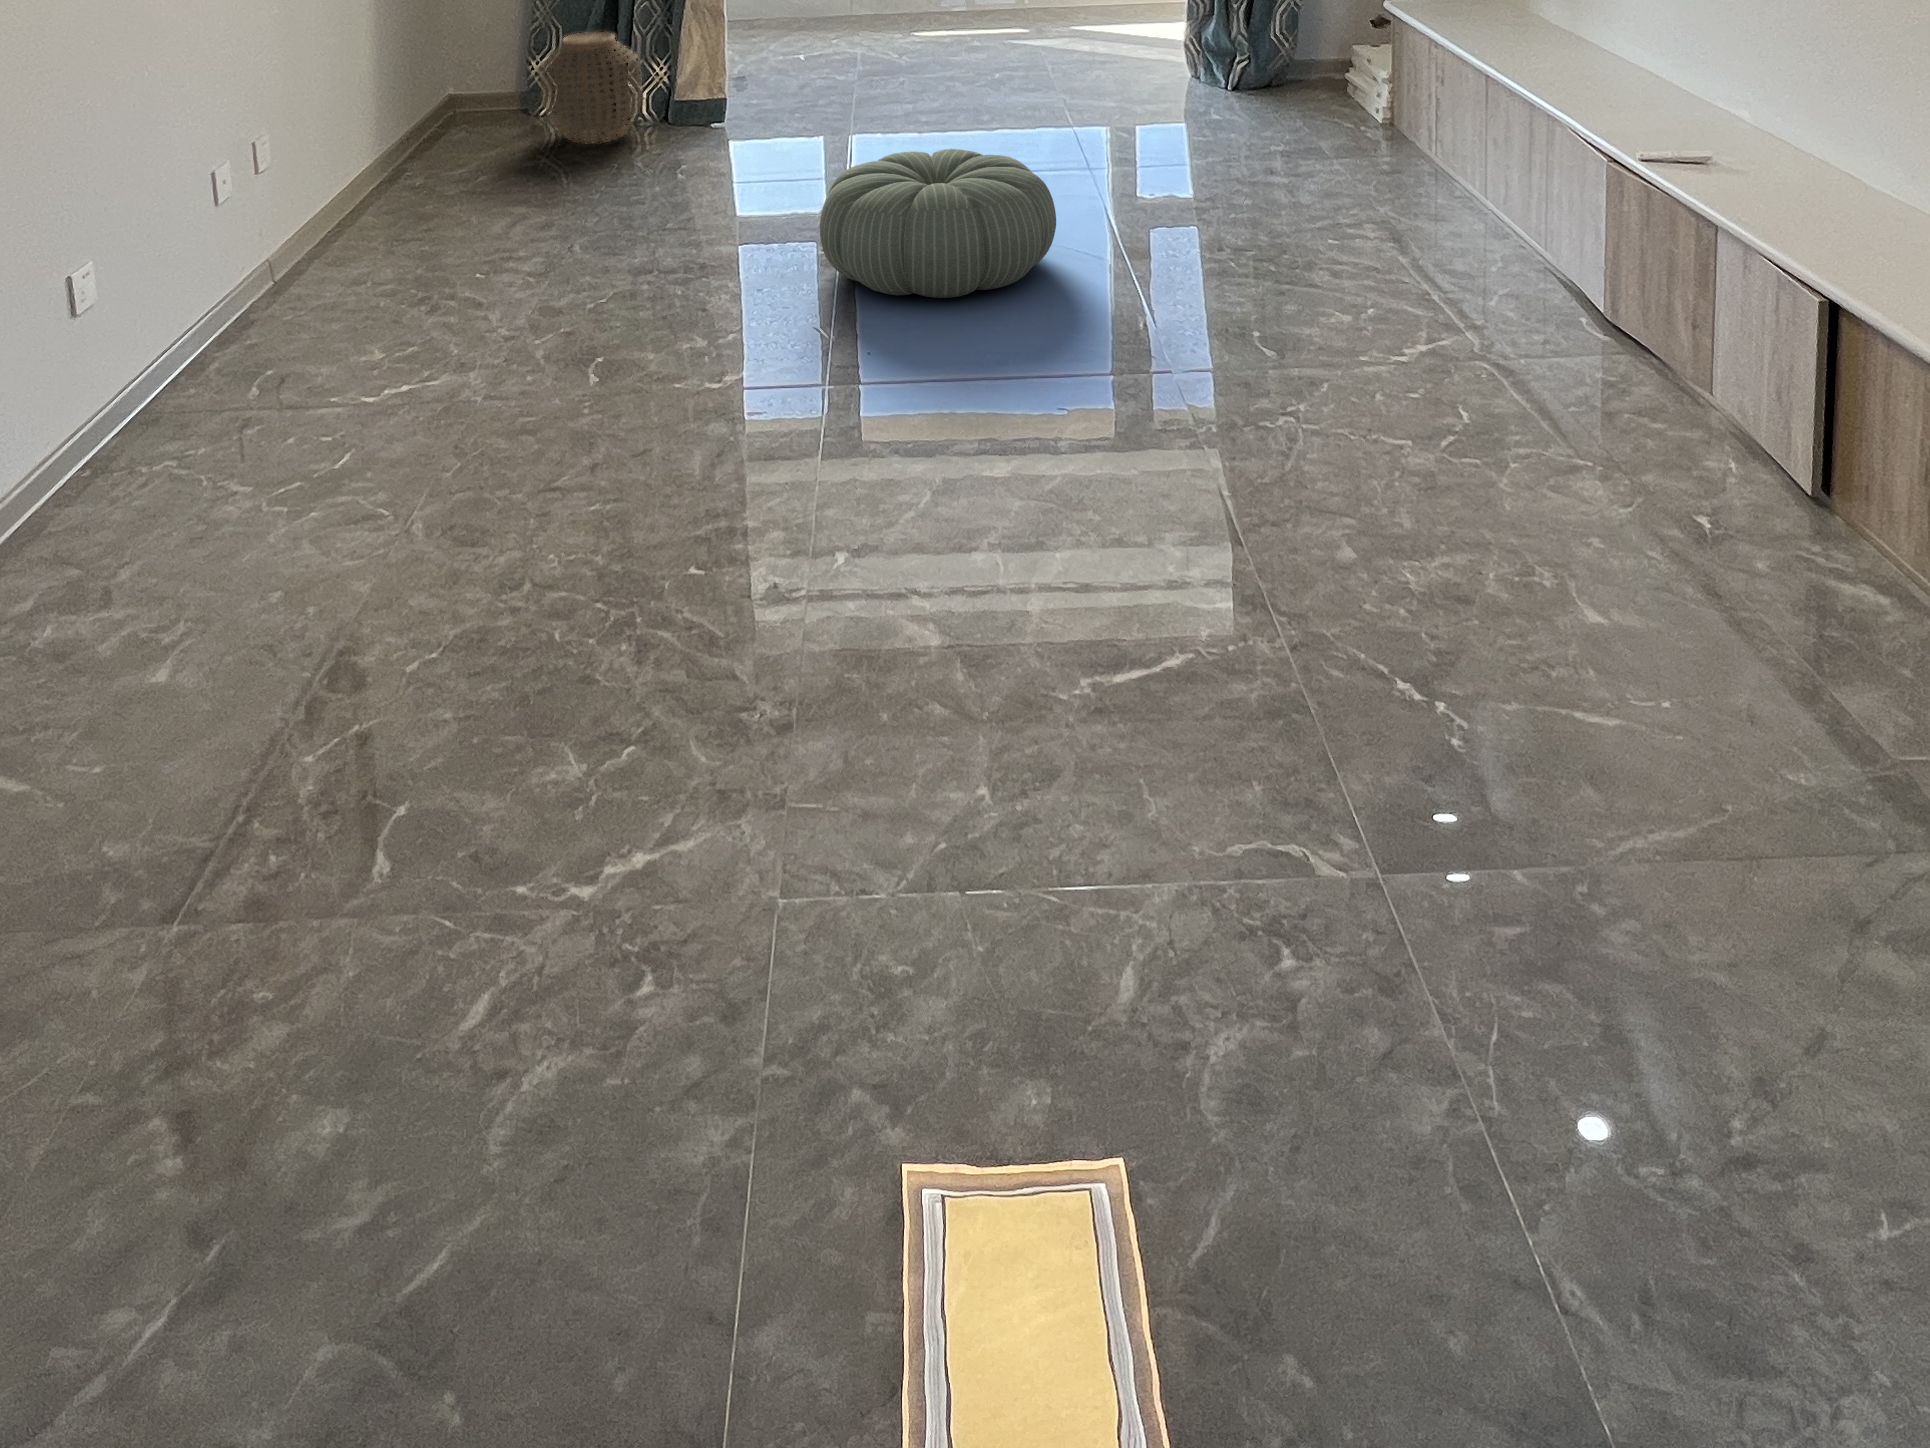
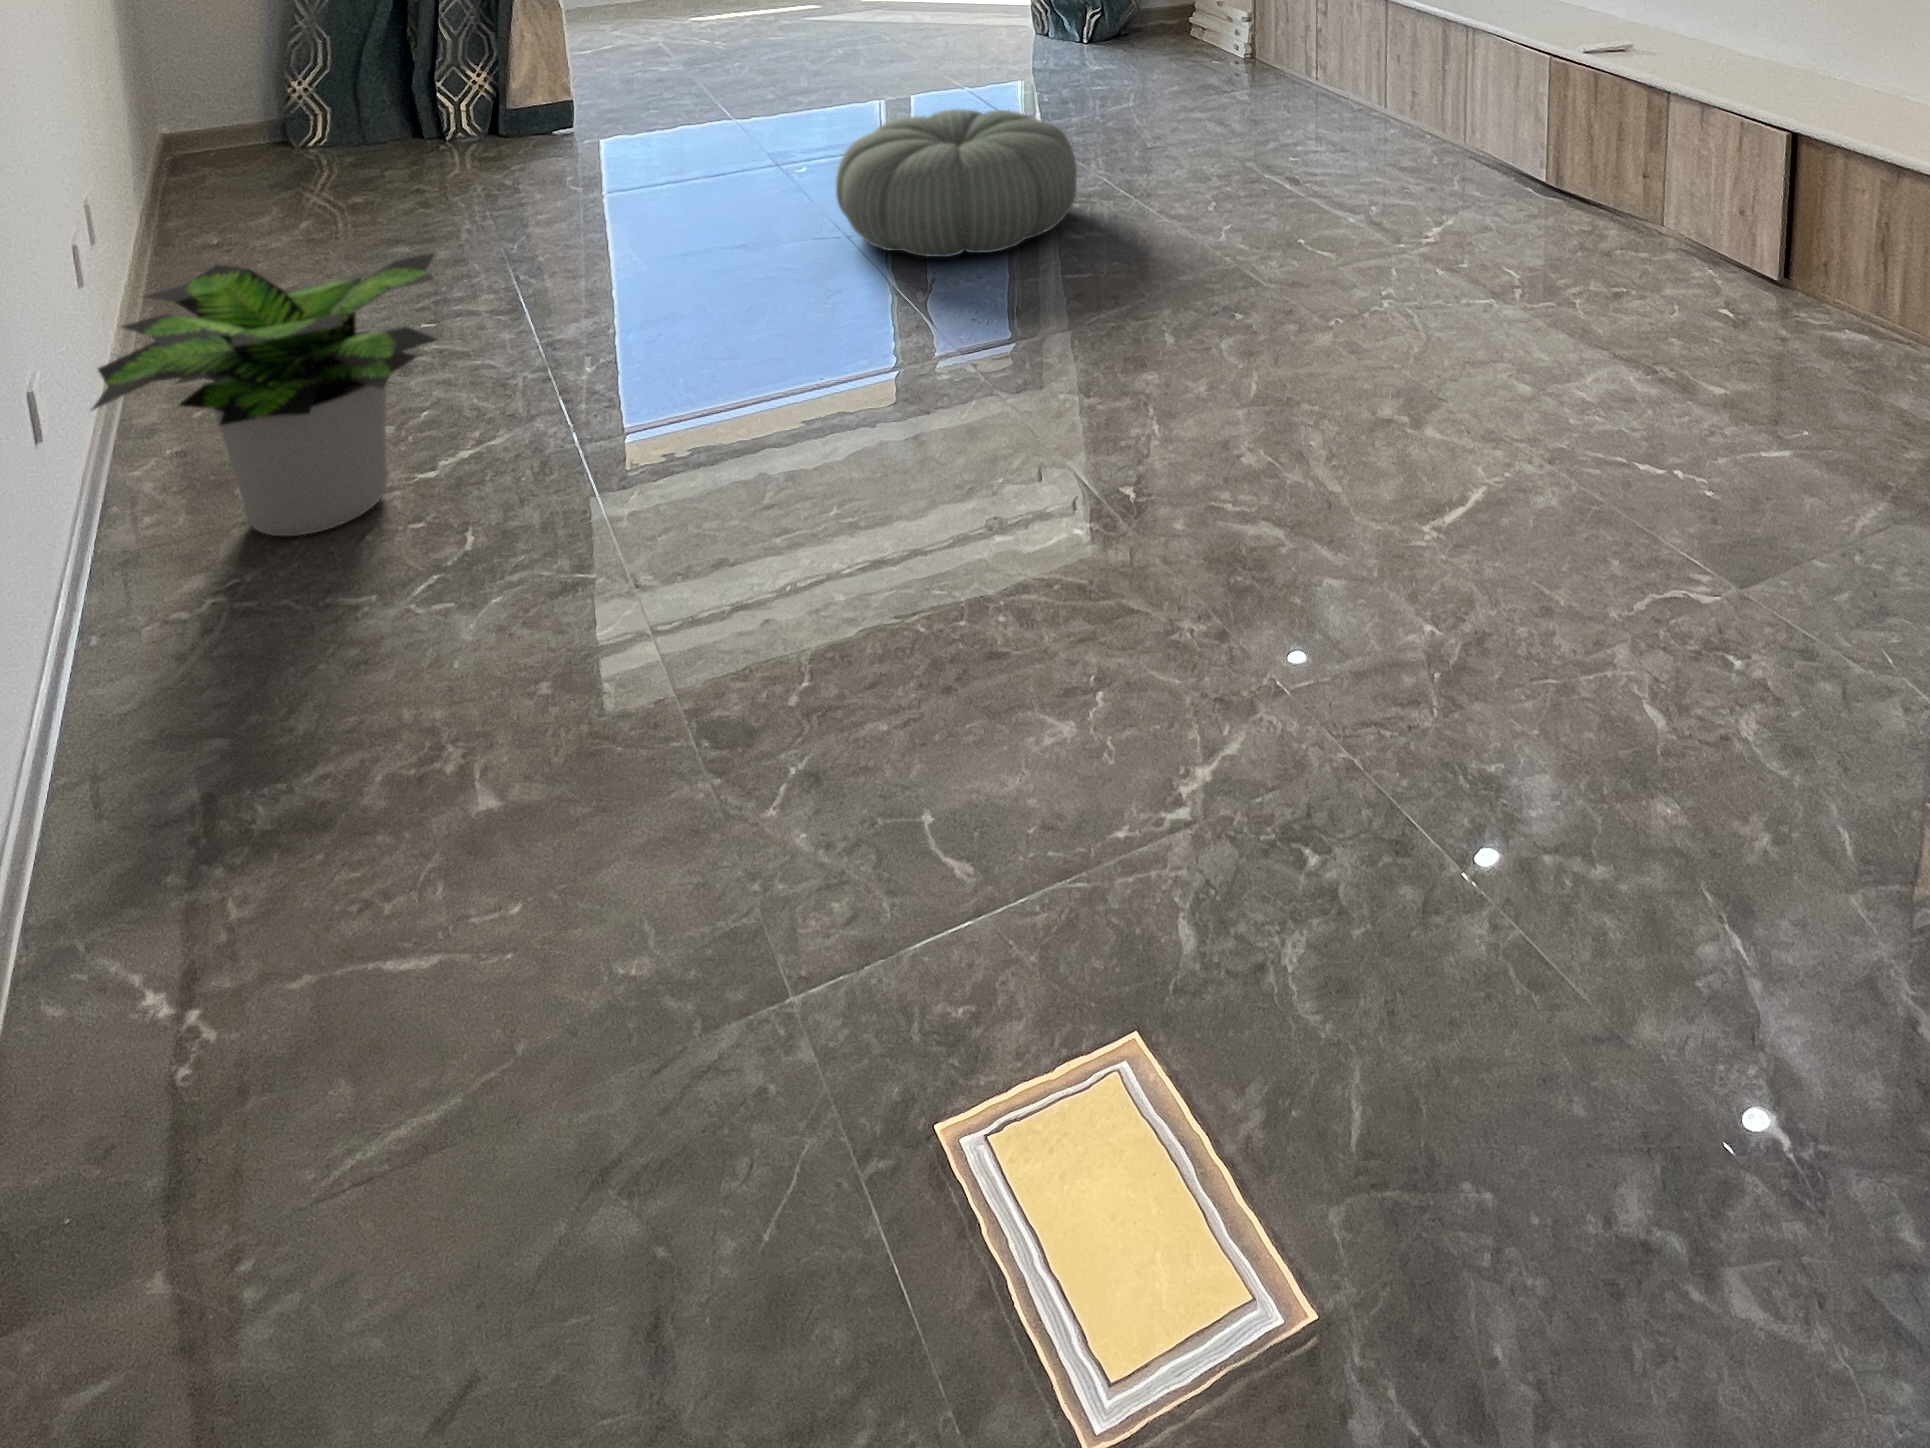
woven basket: present [540,32,642,144] -> none [340,33,477,163]
potted plant: none [118,204,380,433] -> present [92,252,437,536]

